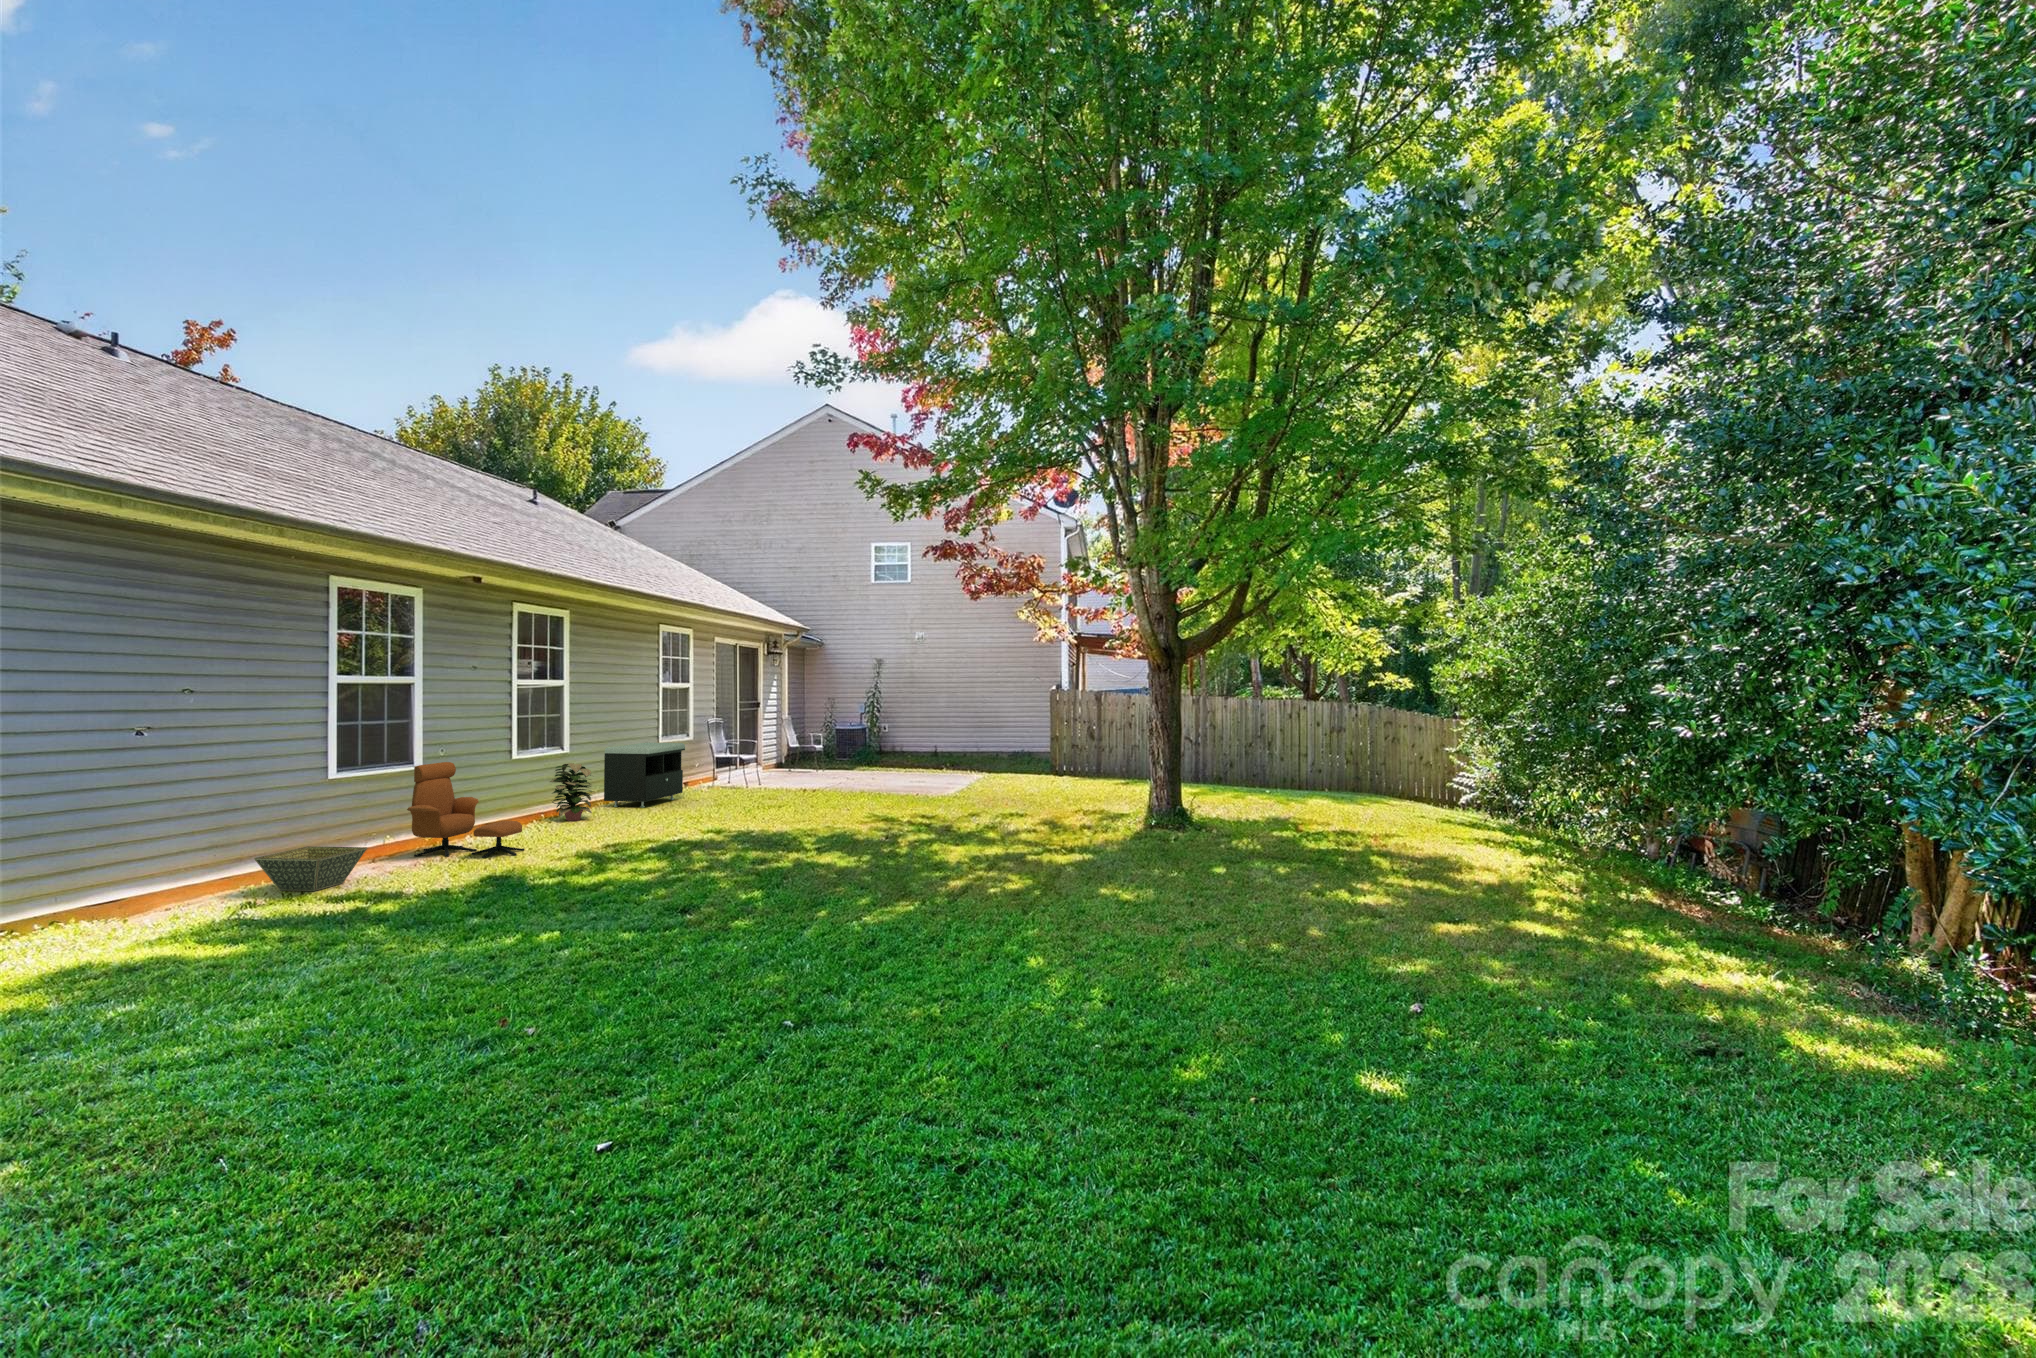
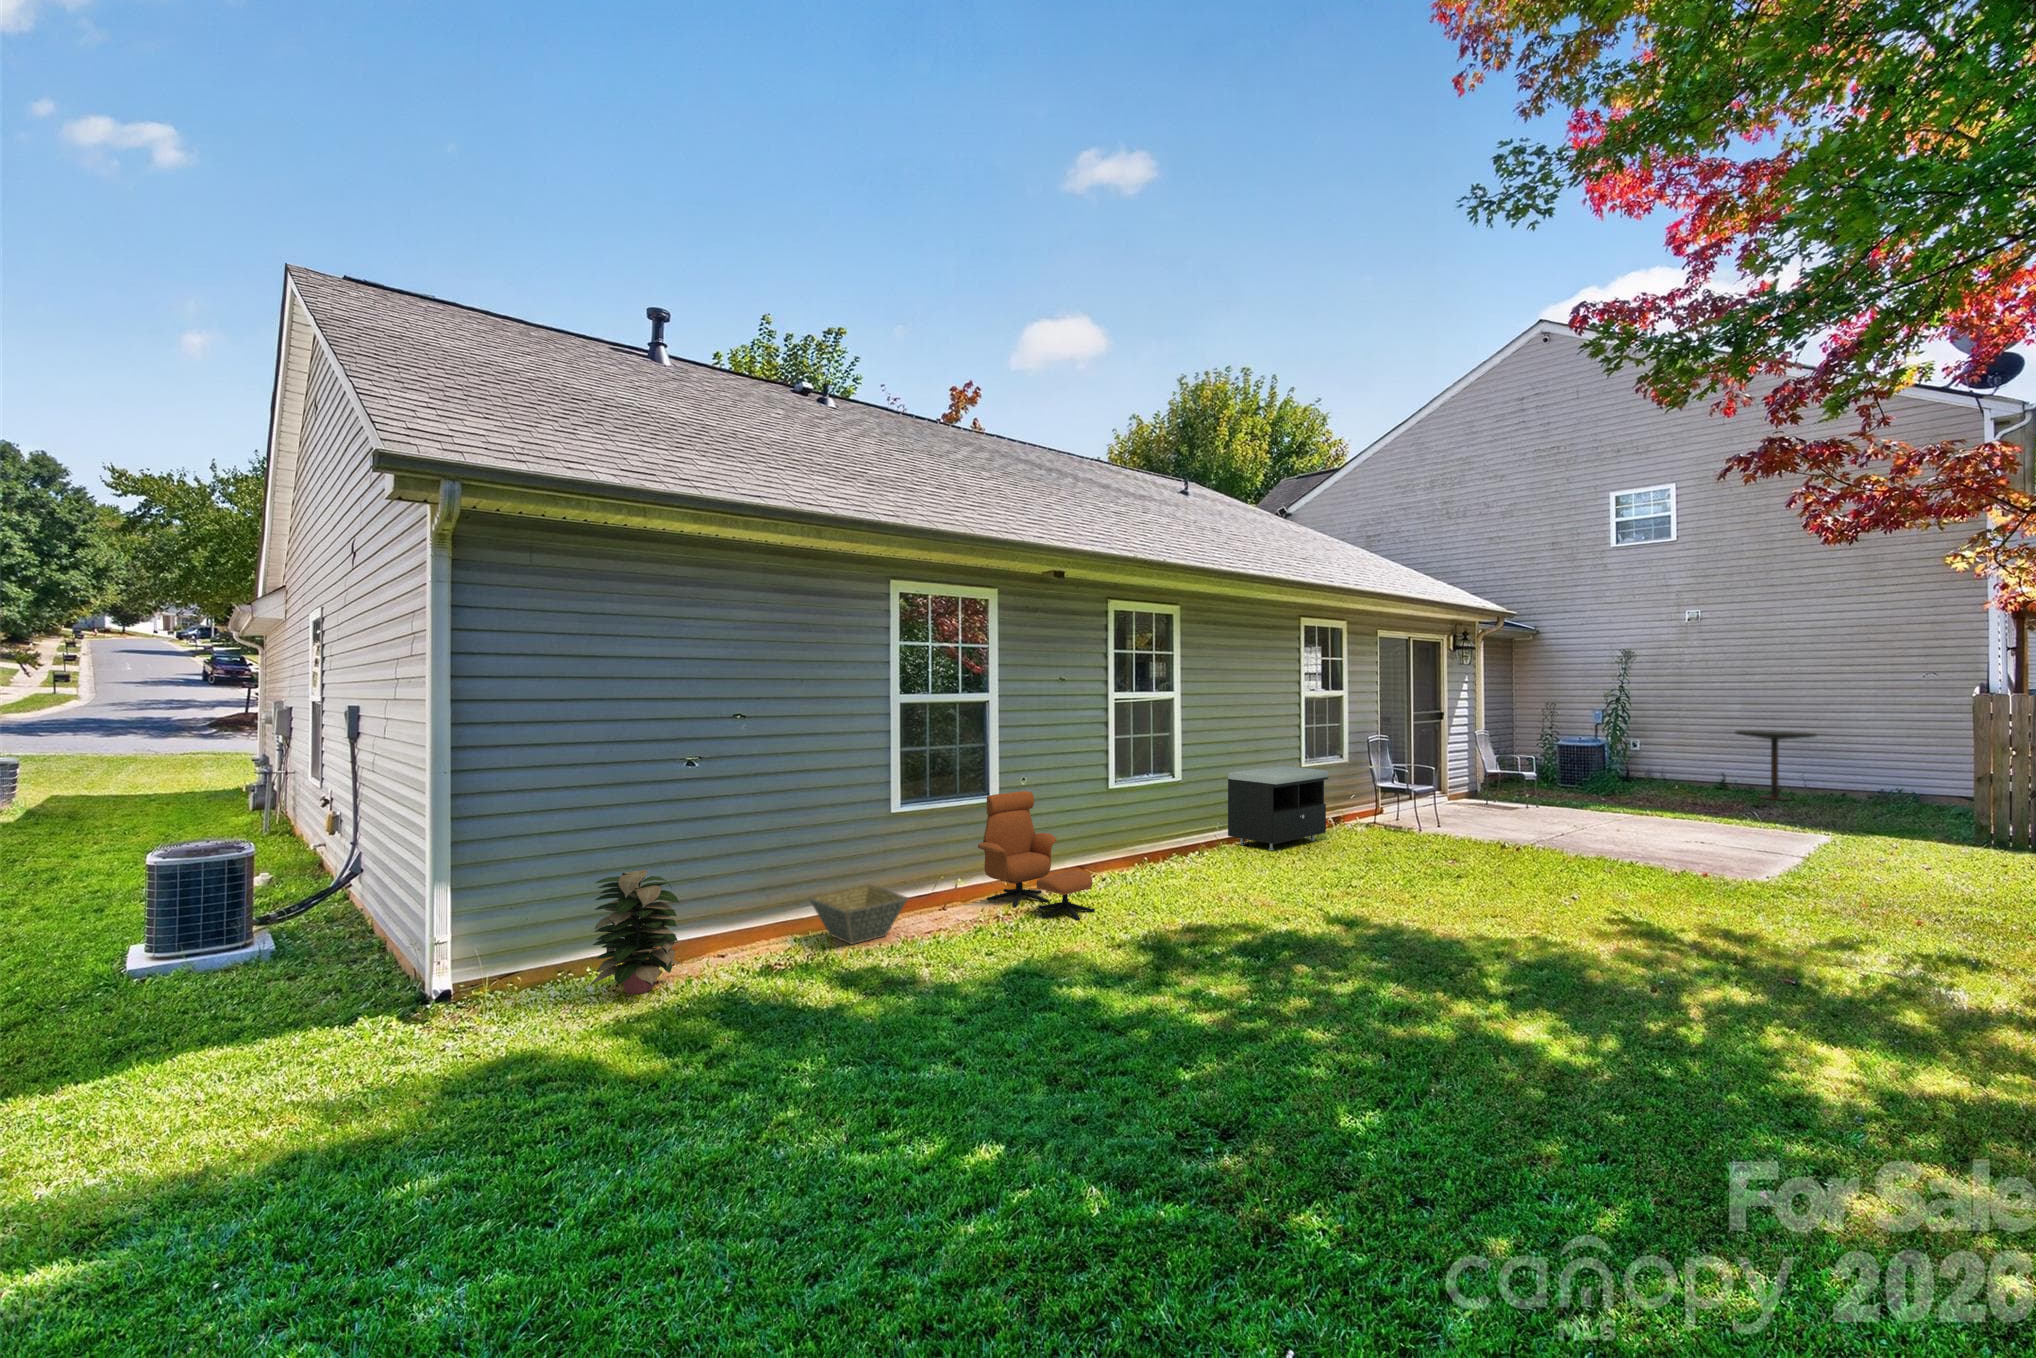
pedestal table: none [942,712,984,757] -> present [1735,730,1816,800]
decorative plant: present [550,763,592,821] -> present [591,870,681,994]

